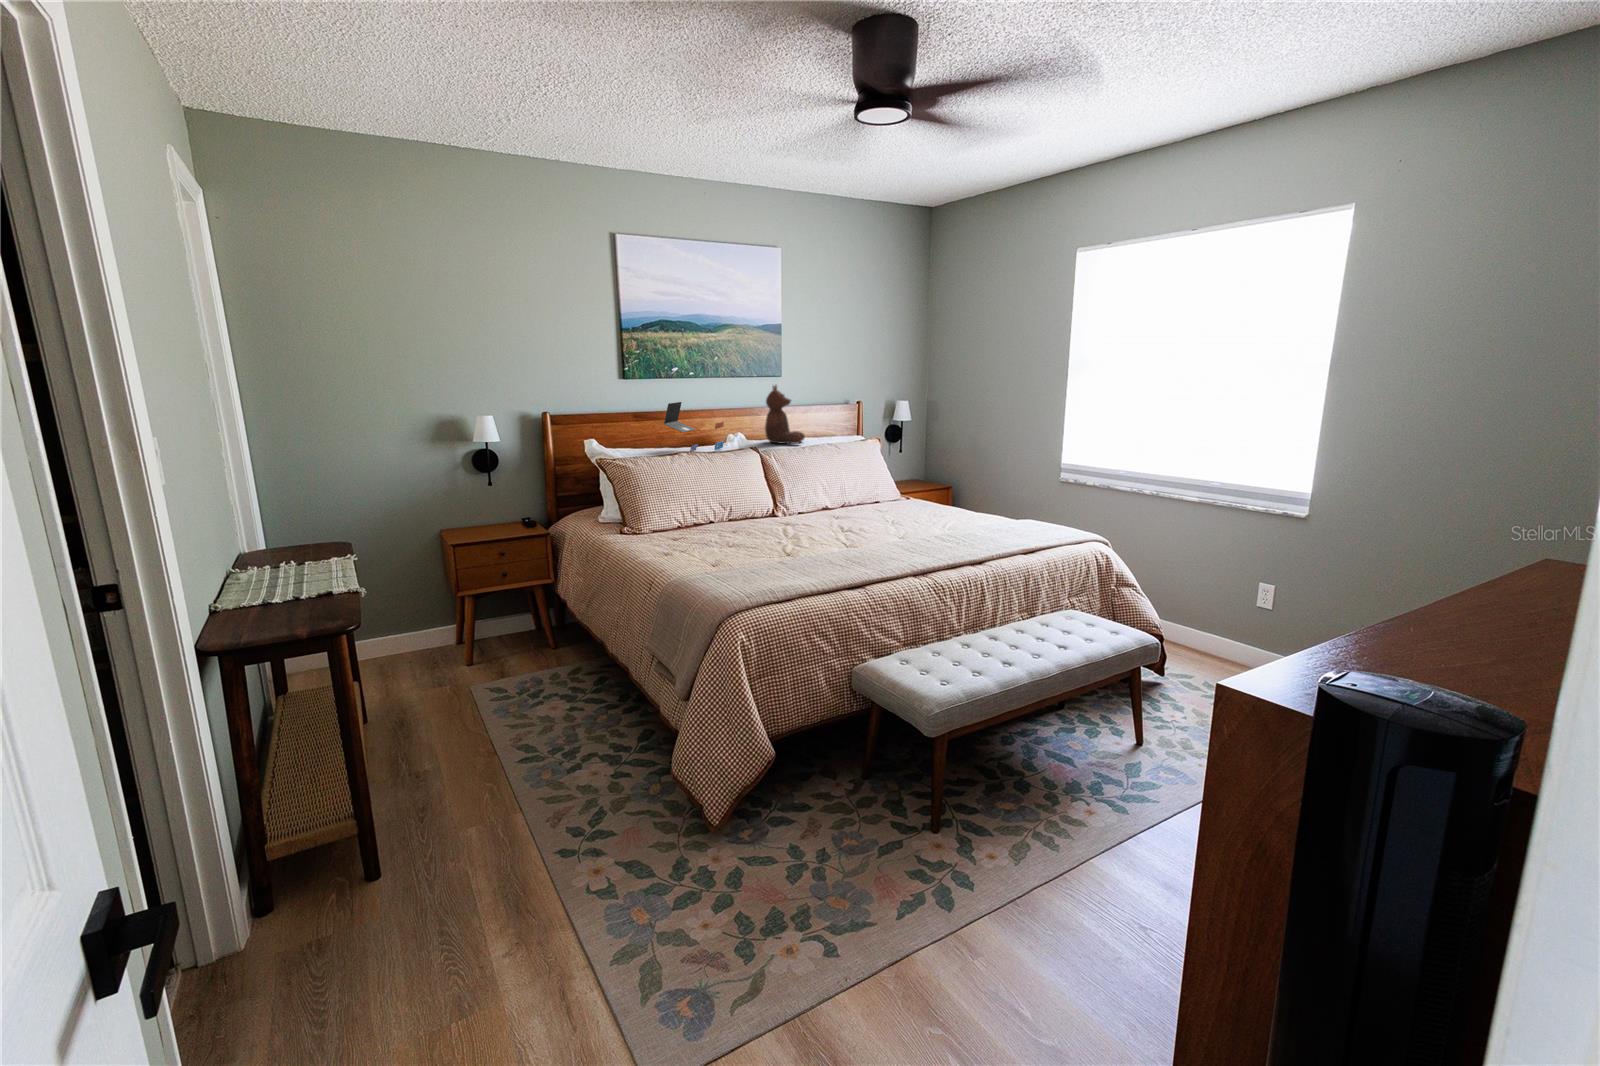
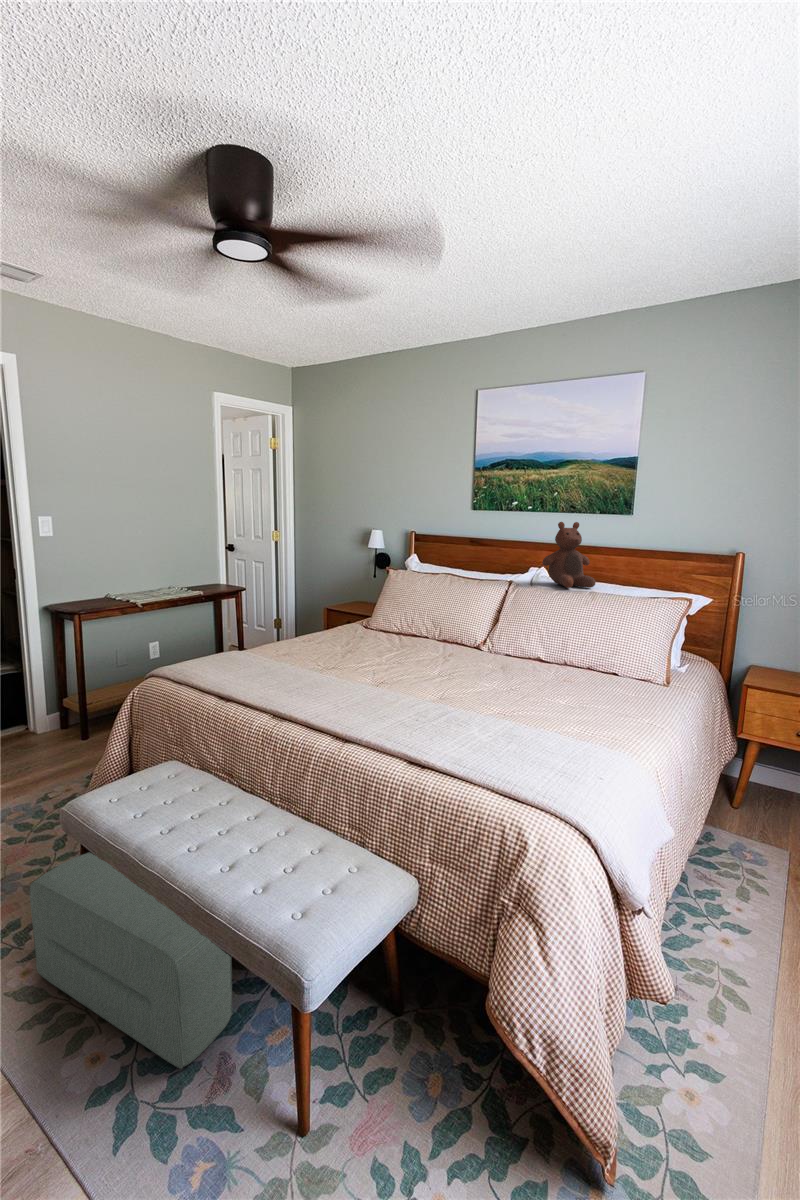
laptop: present [664,402,724,451] -> none [449,531,495,579]
pouf: none [951,686,1106,851] -> present [30,852,232,1069]

